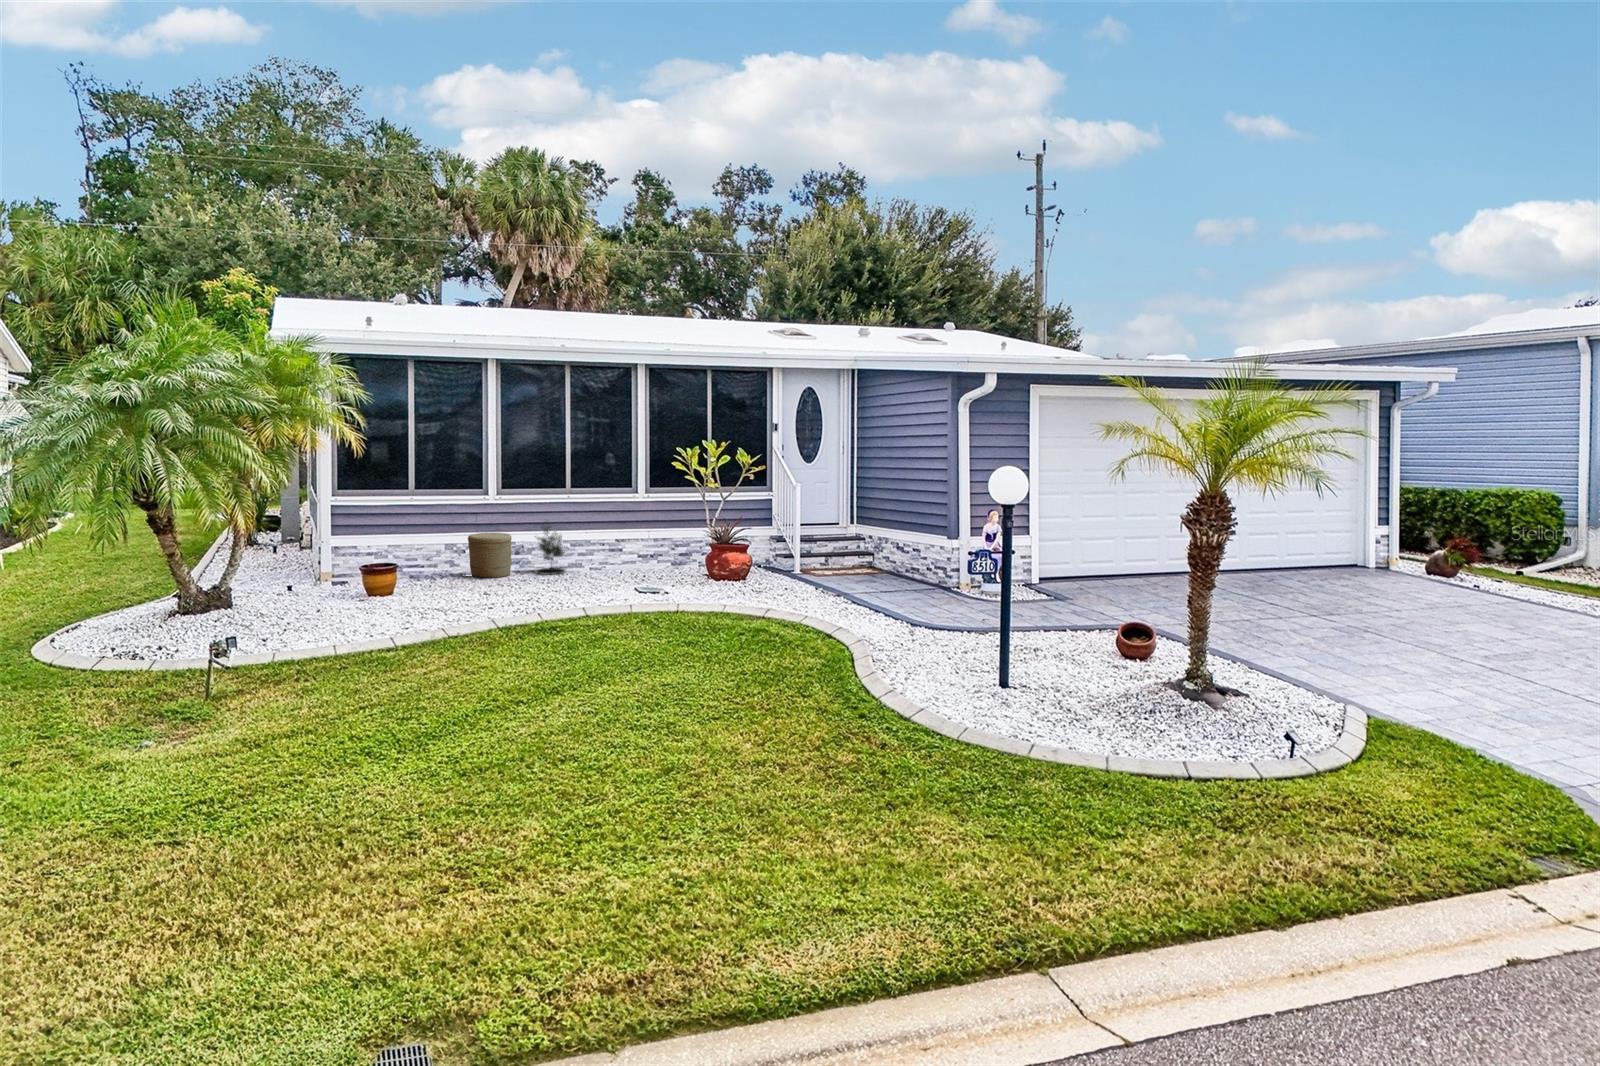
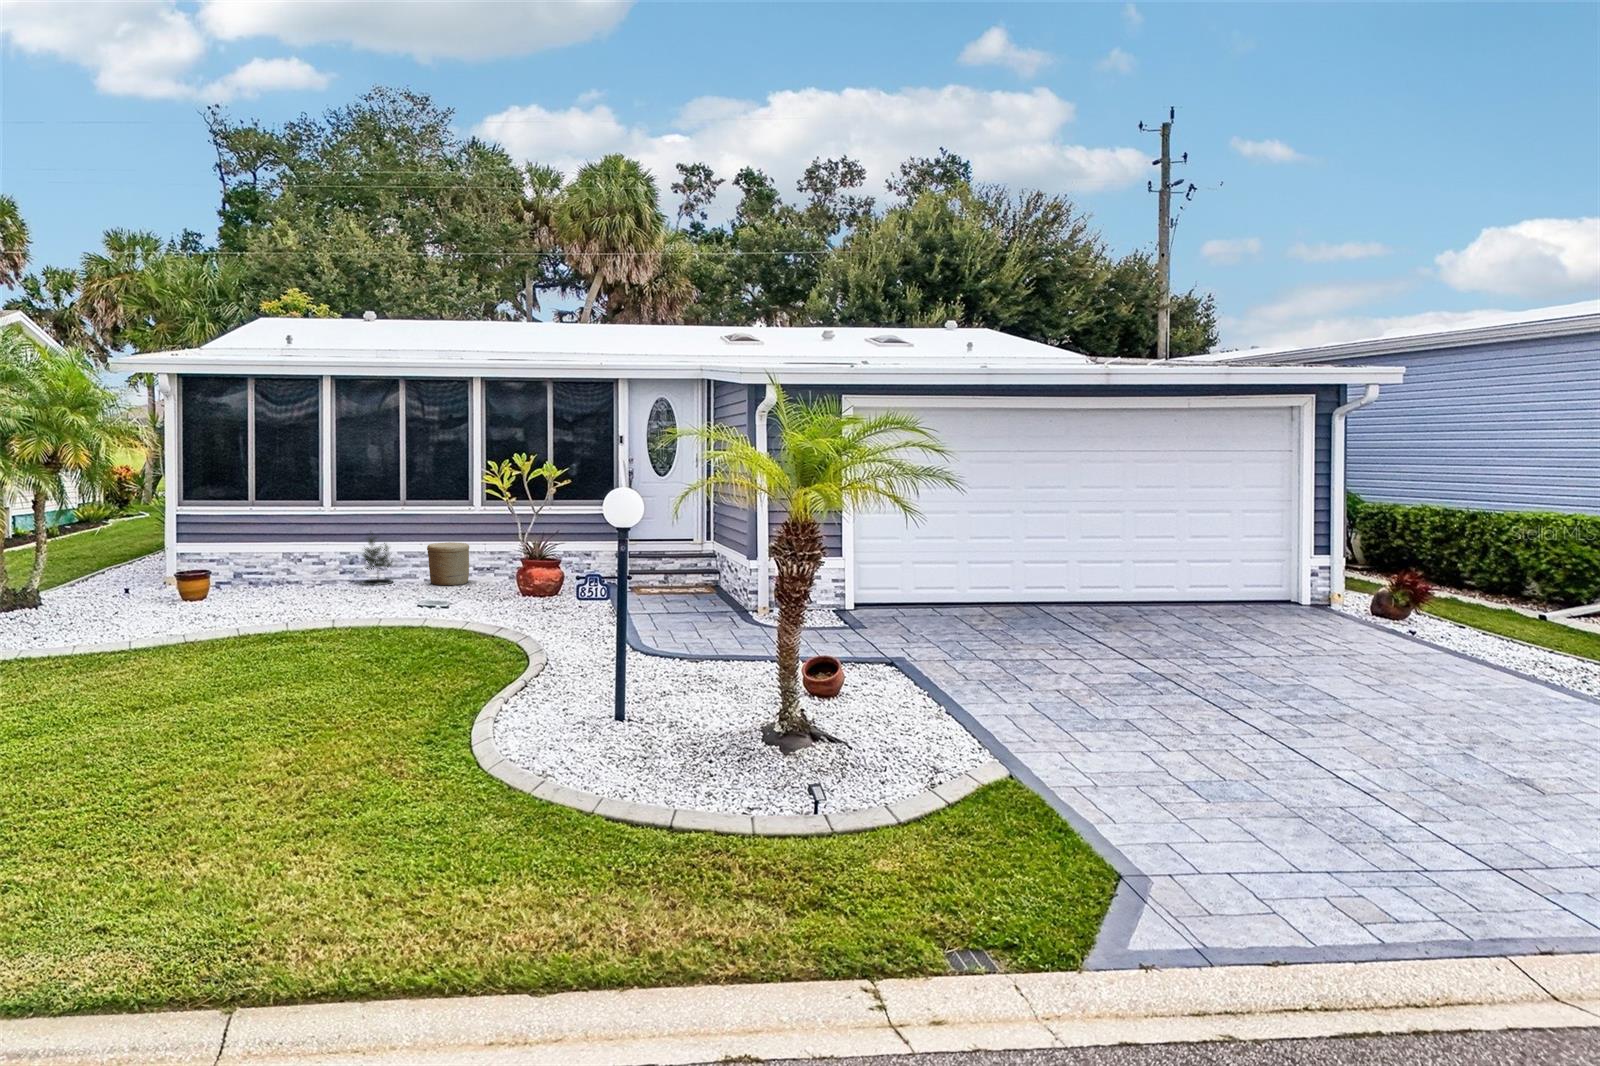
woven basket: present [468,533,512,578] -> present [427,542,469,586]

